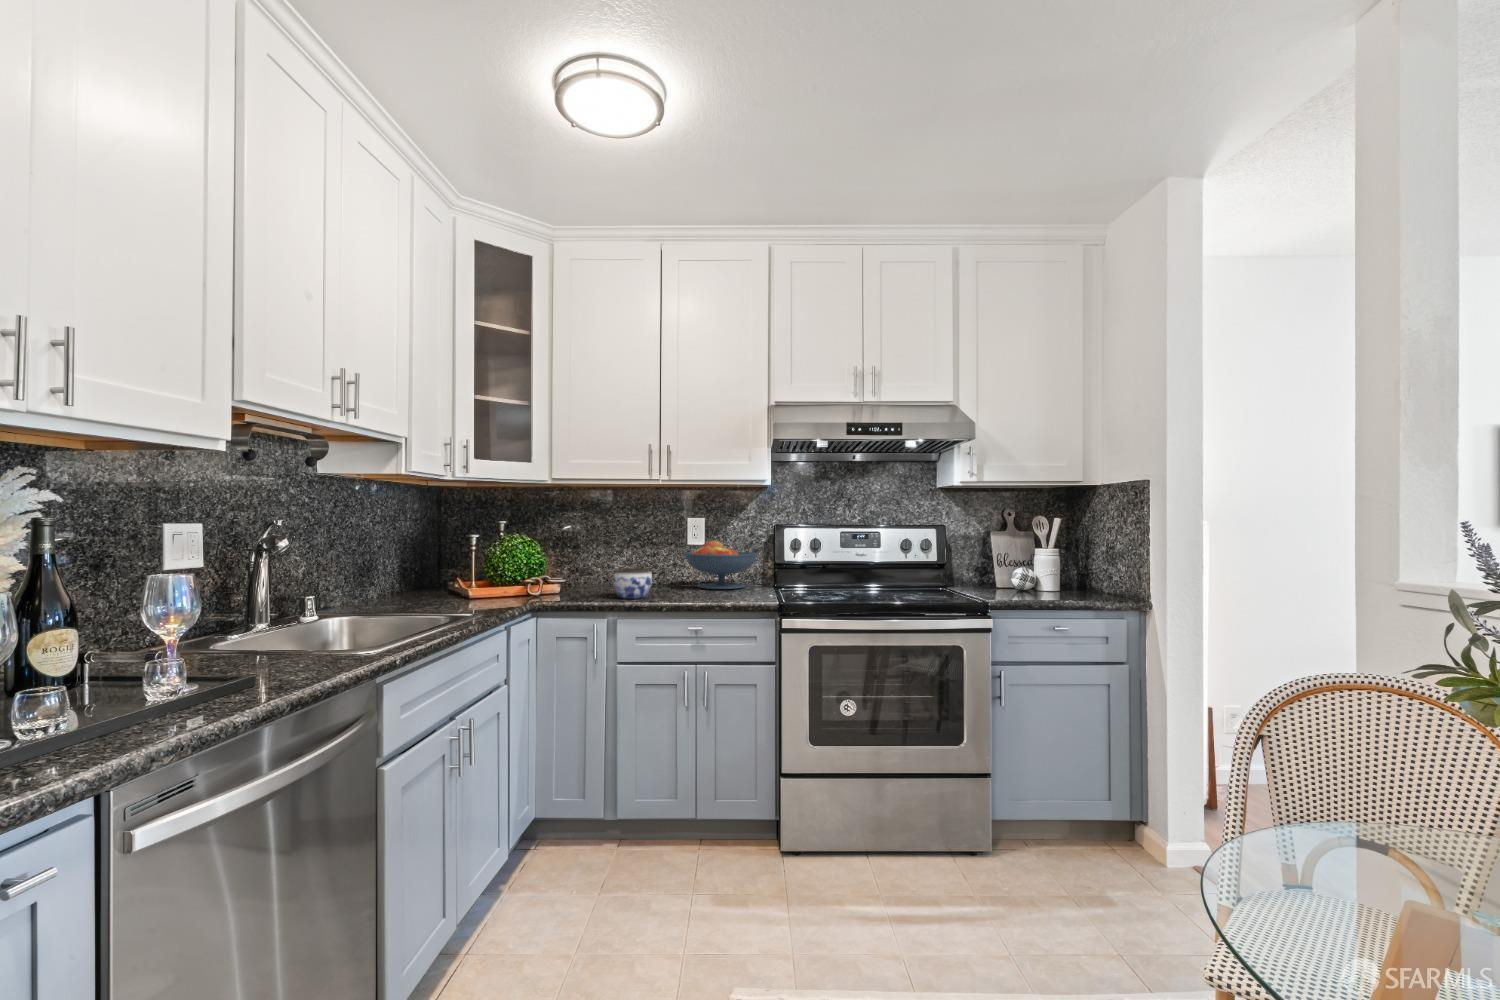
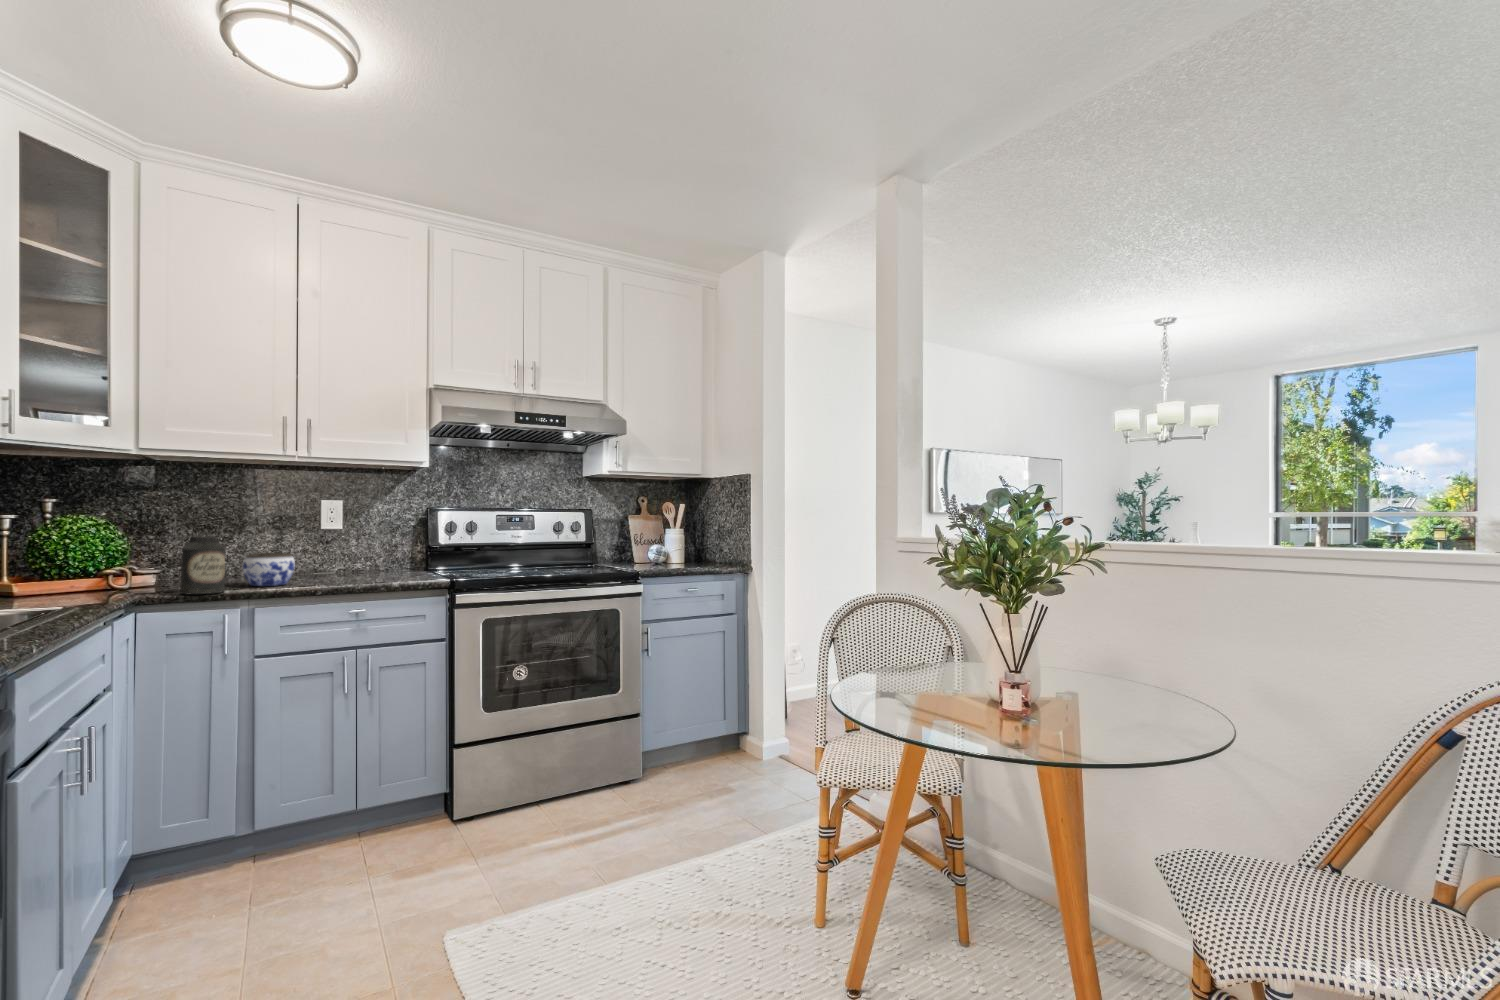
fruit bowl: present [685,541,758,589] -> none [324,524,412,574]
canister: none [565,553,596,604] -> present [180,536,225,594]

